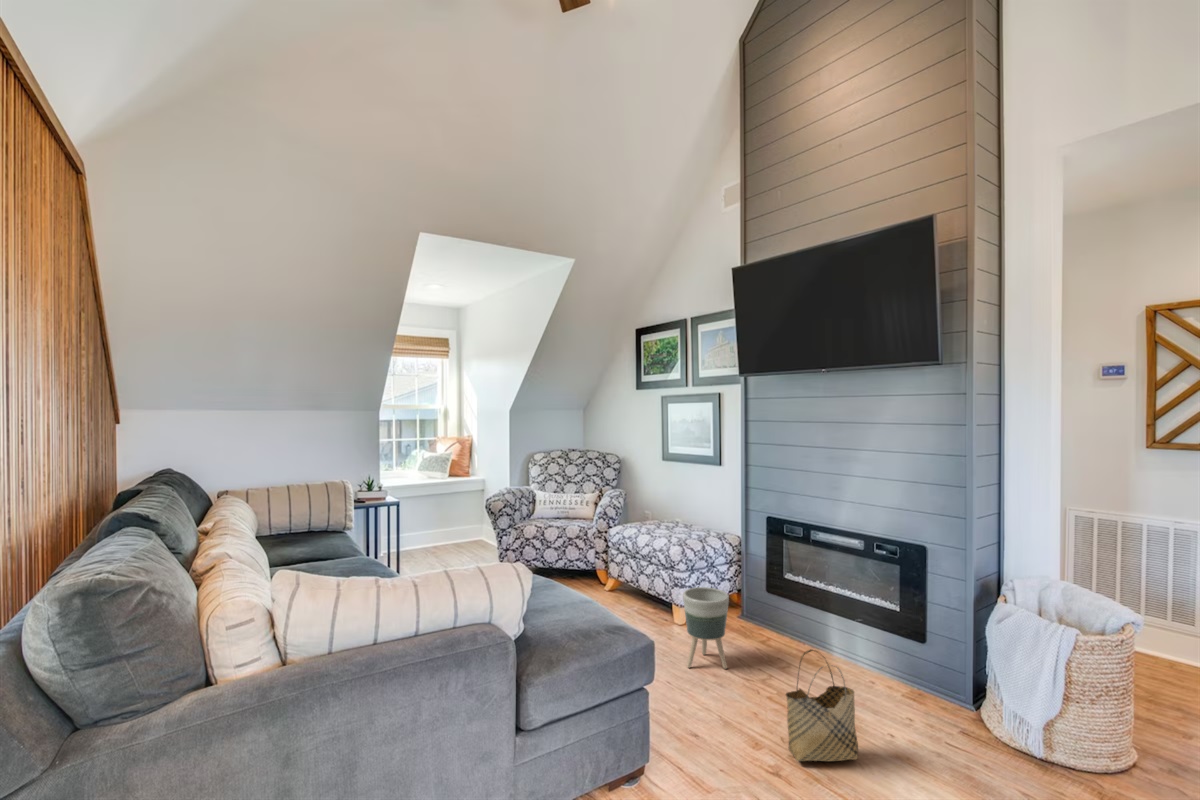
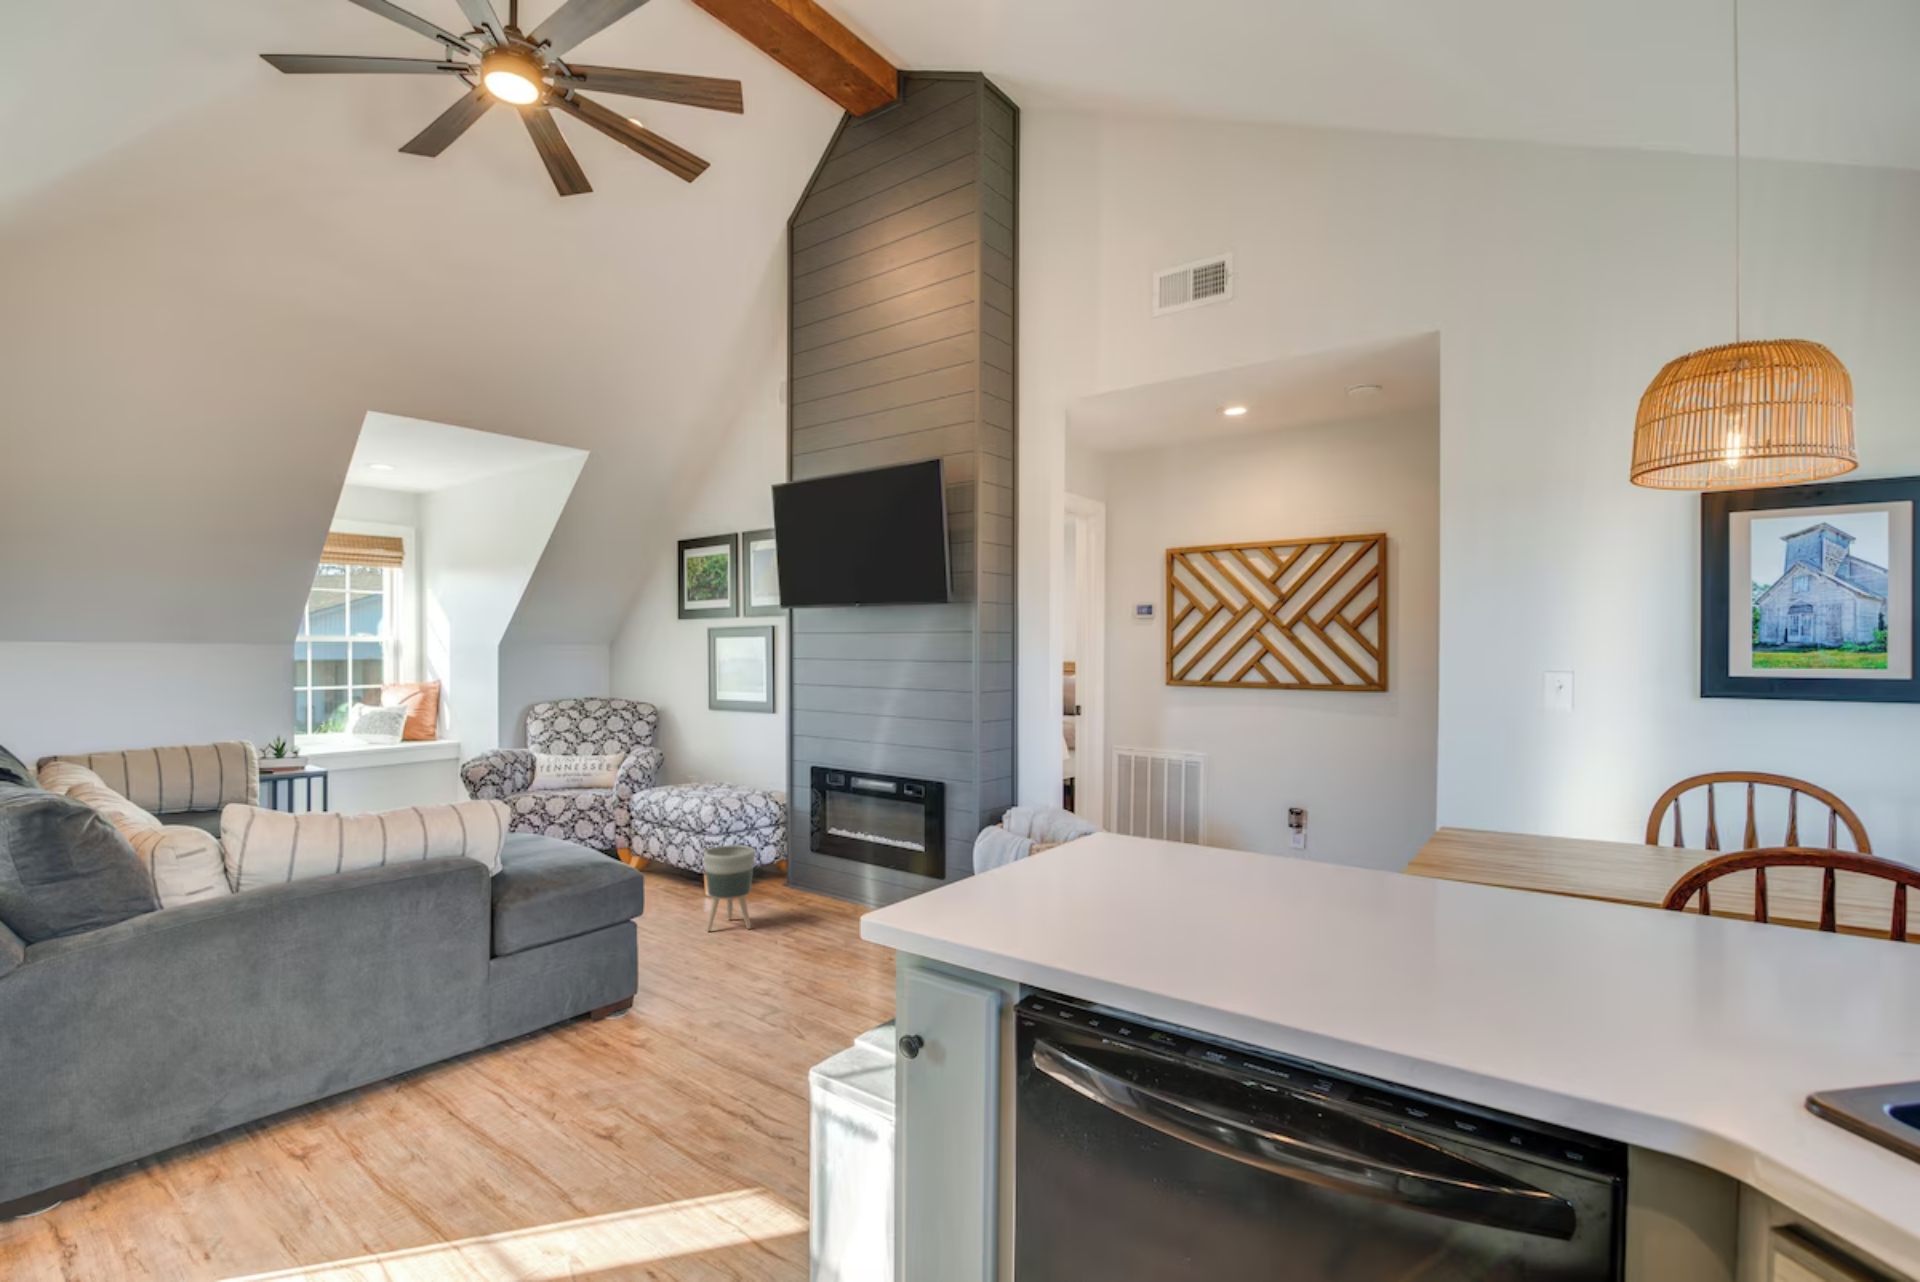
woven basket: present [786,650,858,761] -> none [781,883,849,985]

